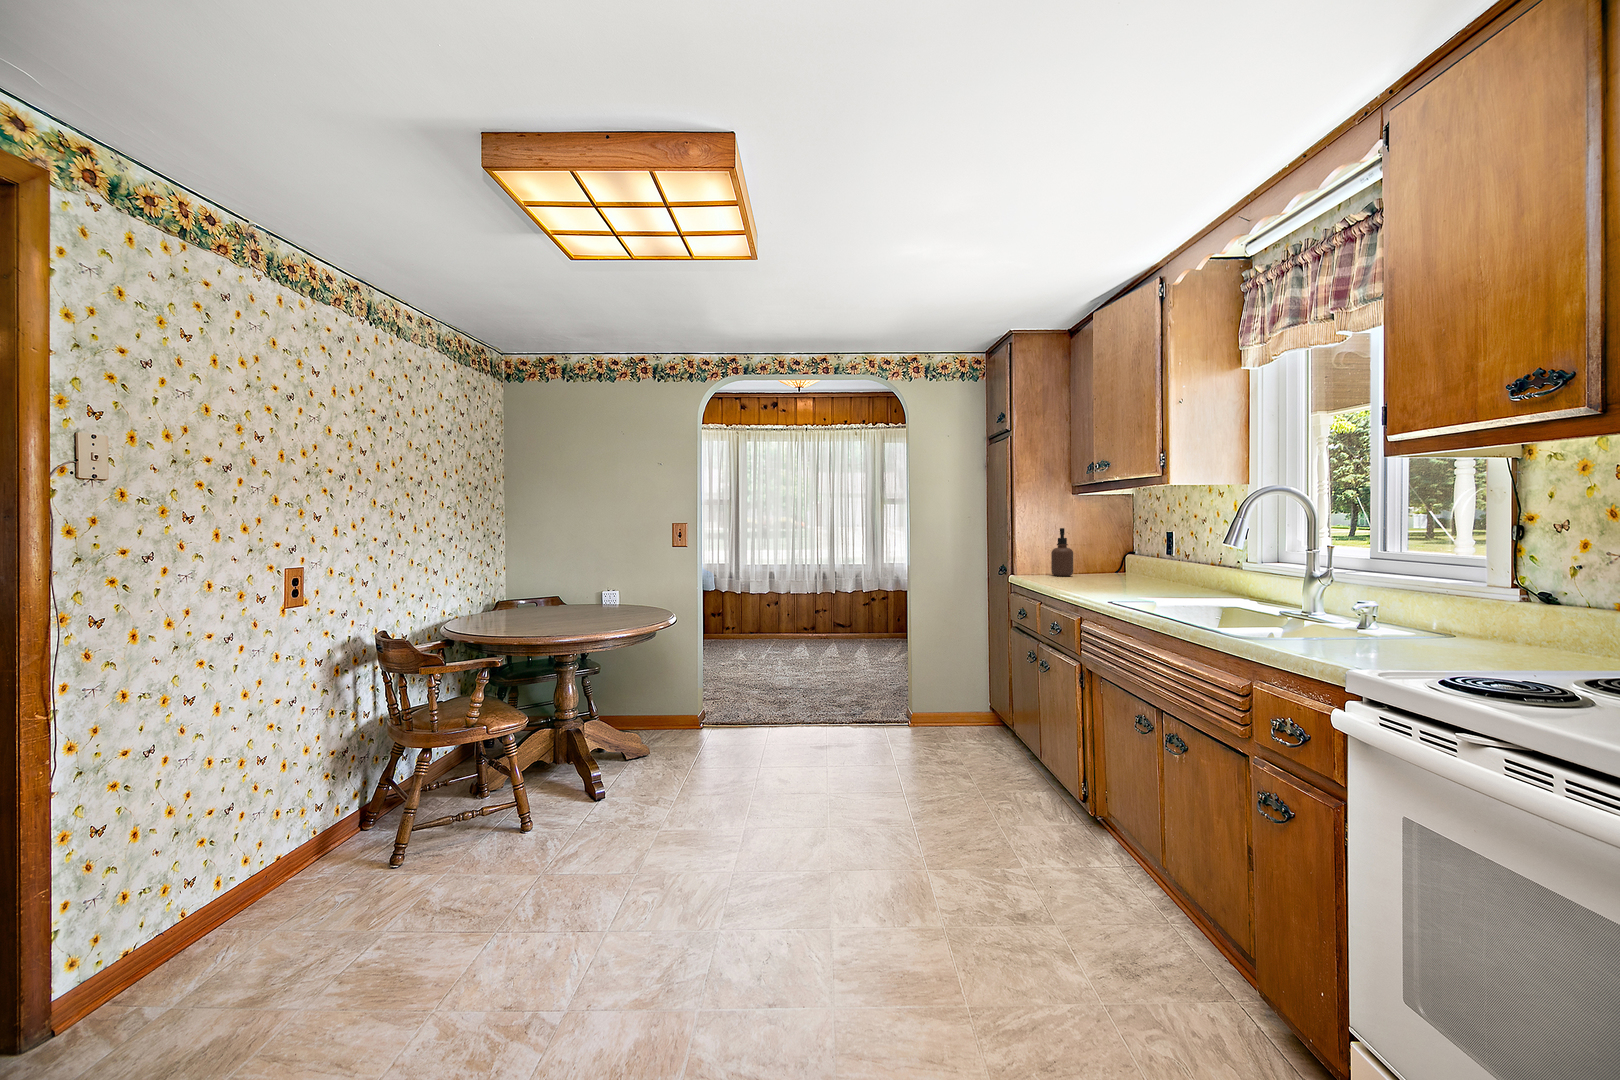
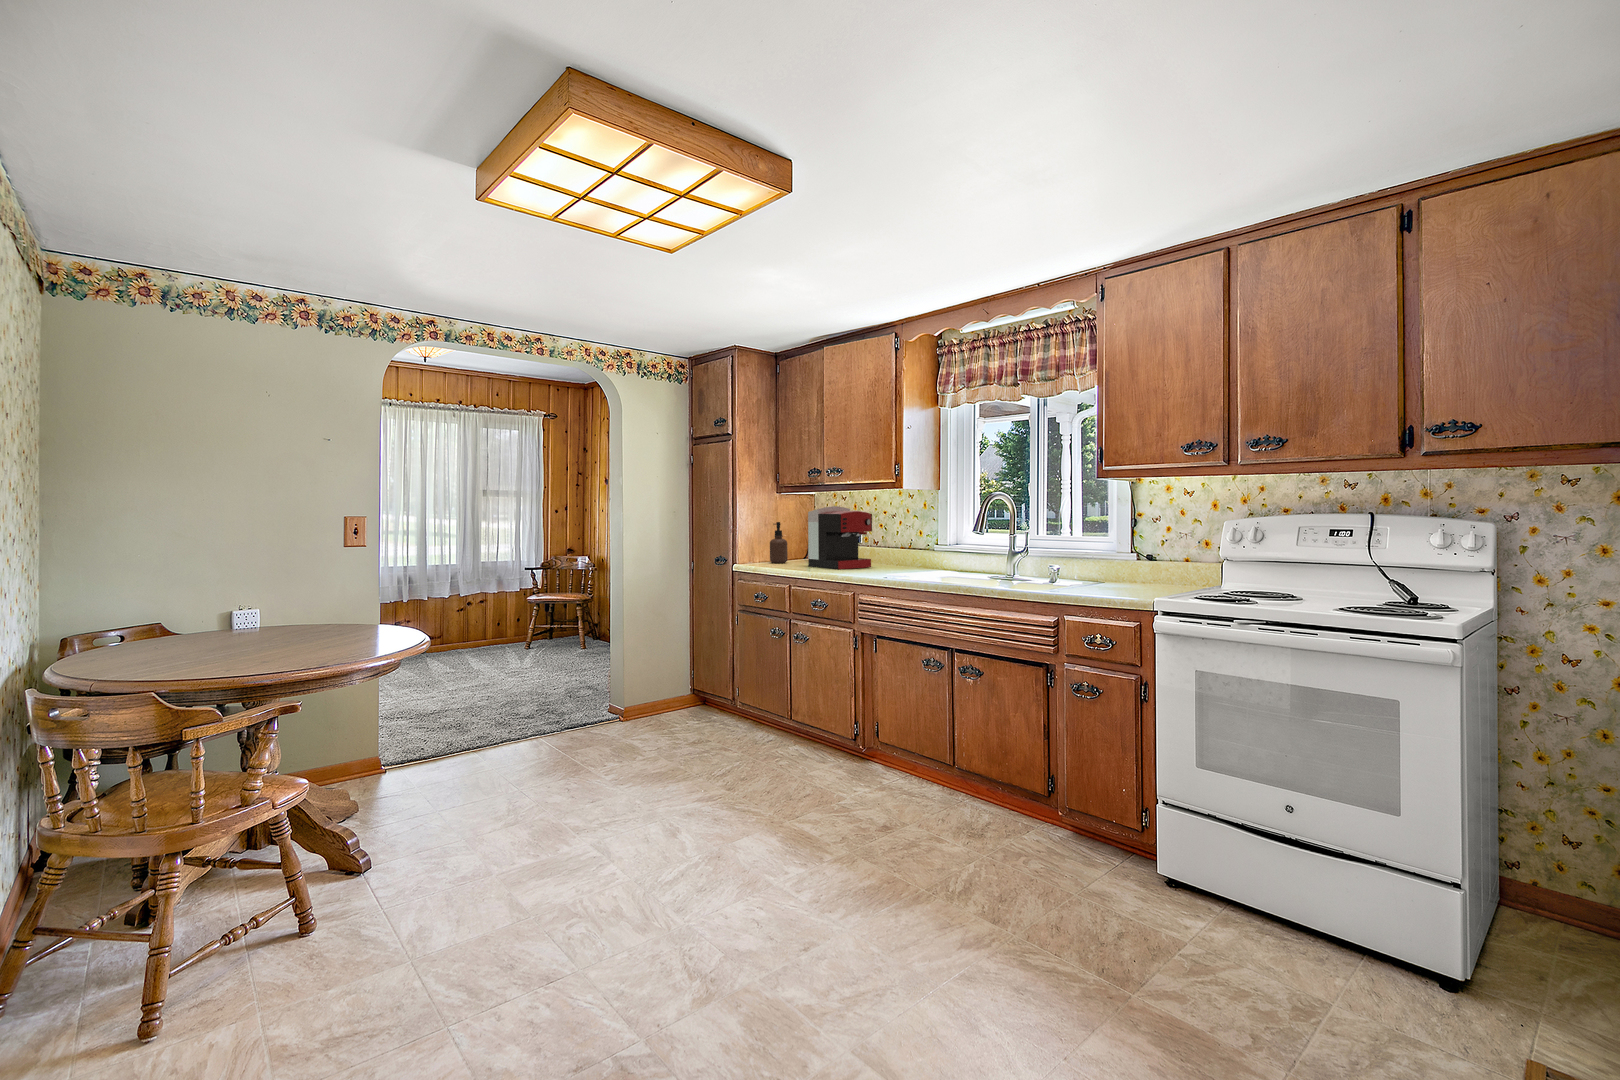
coffee maker: none [1077,509,1155,588] -> present [808,506,872,569]

